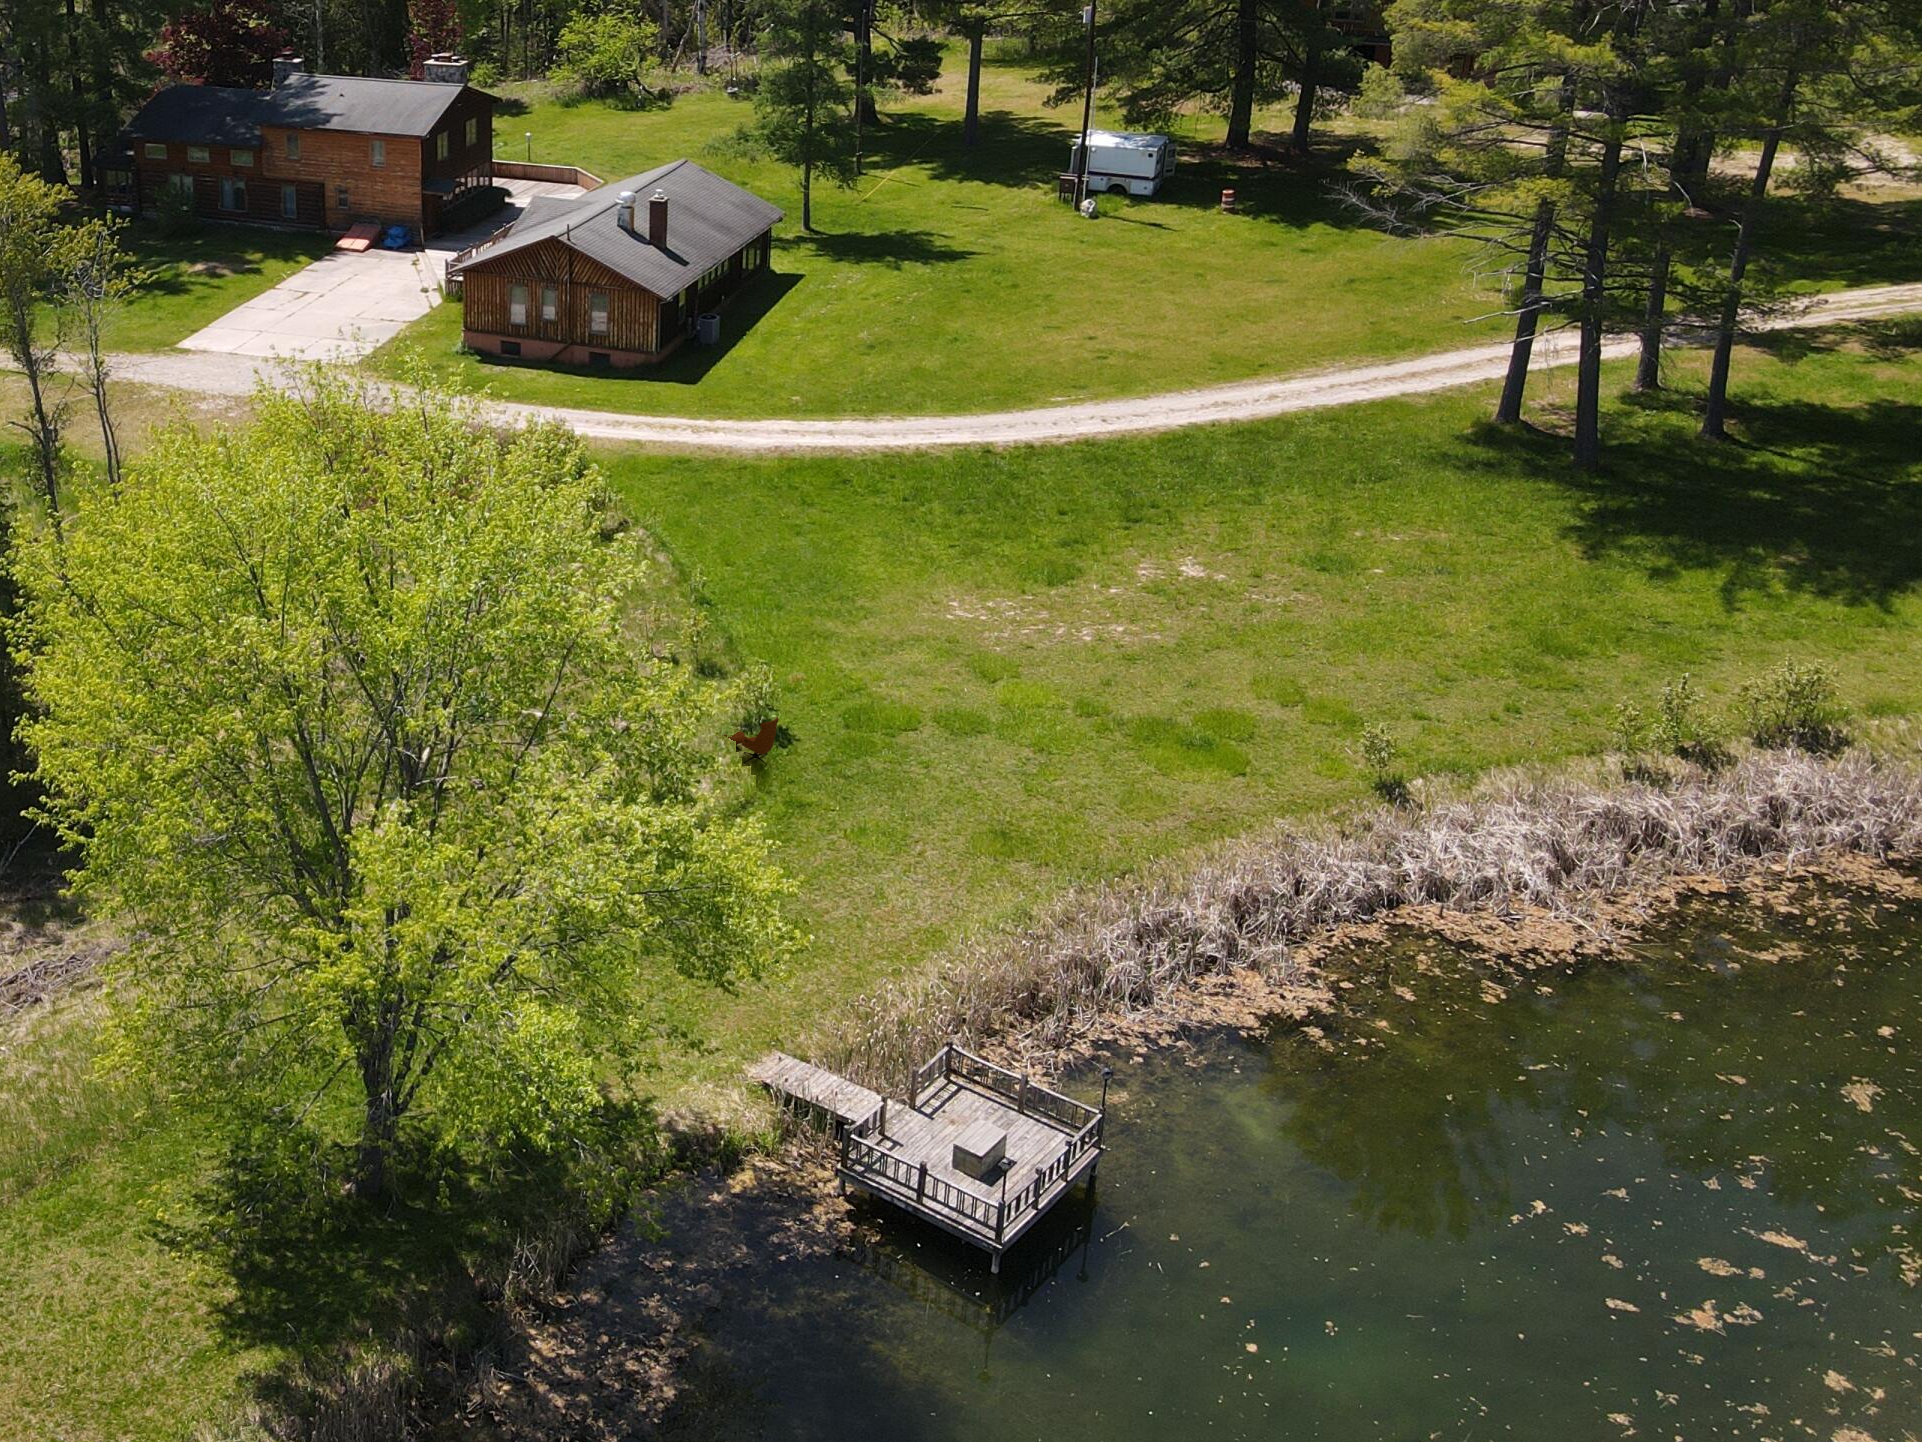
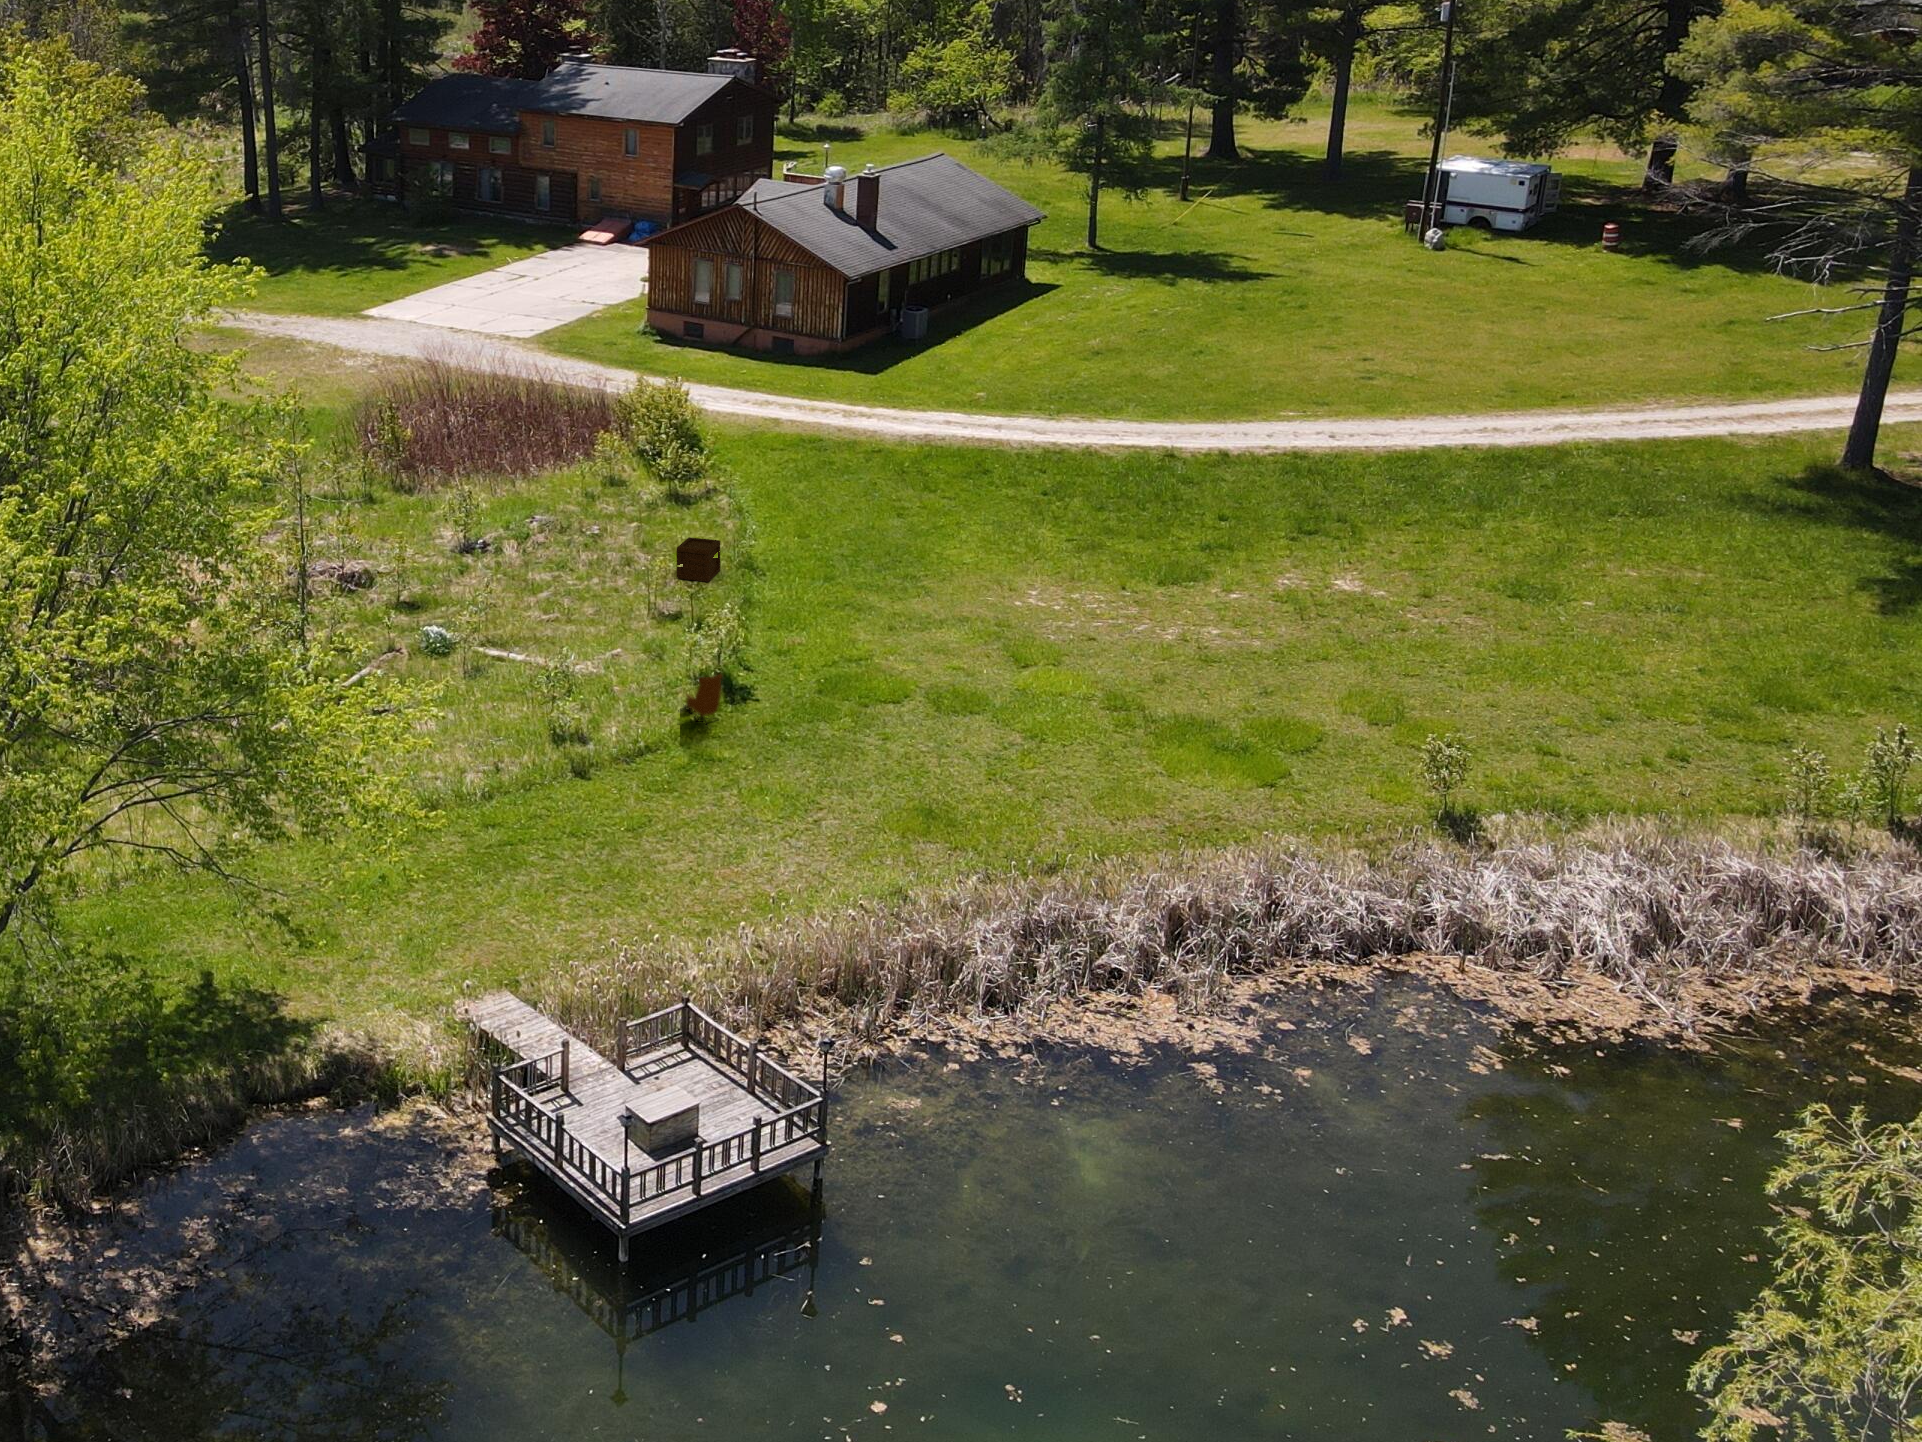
wooden crate: none [654,574,686,614] -> present [677,537,720,582]

